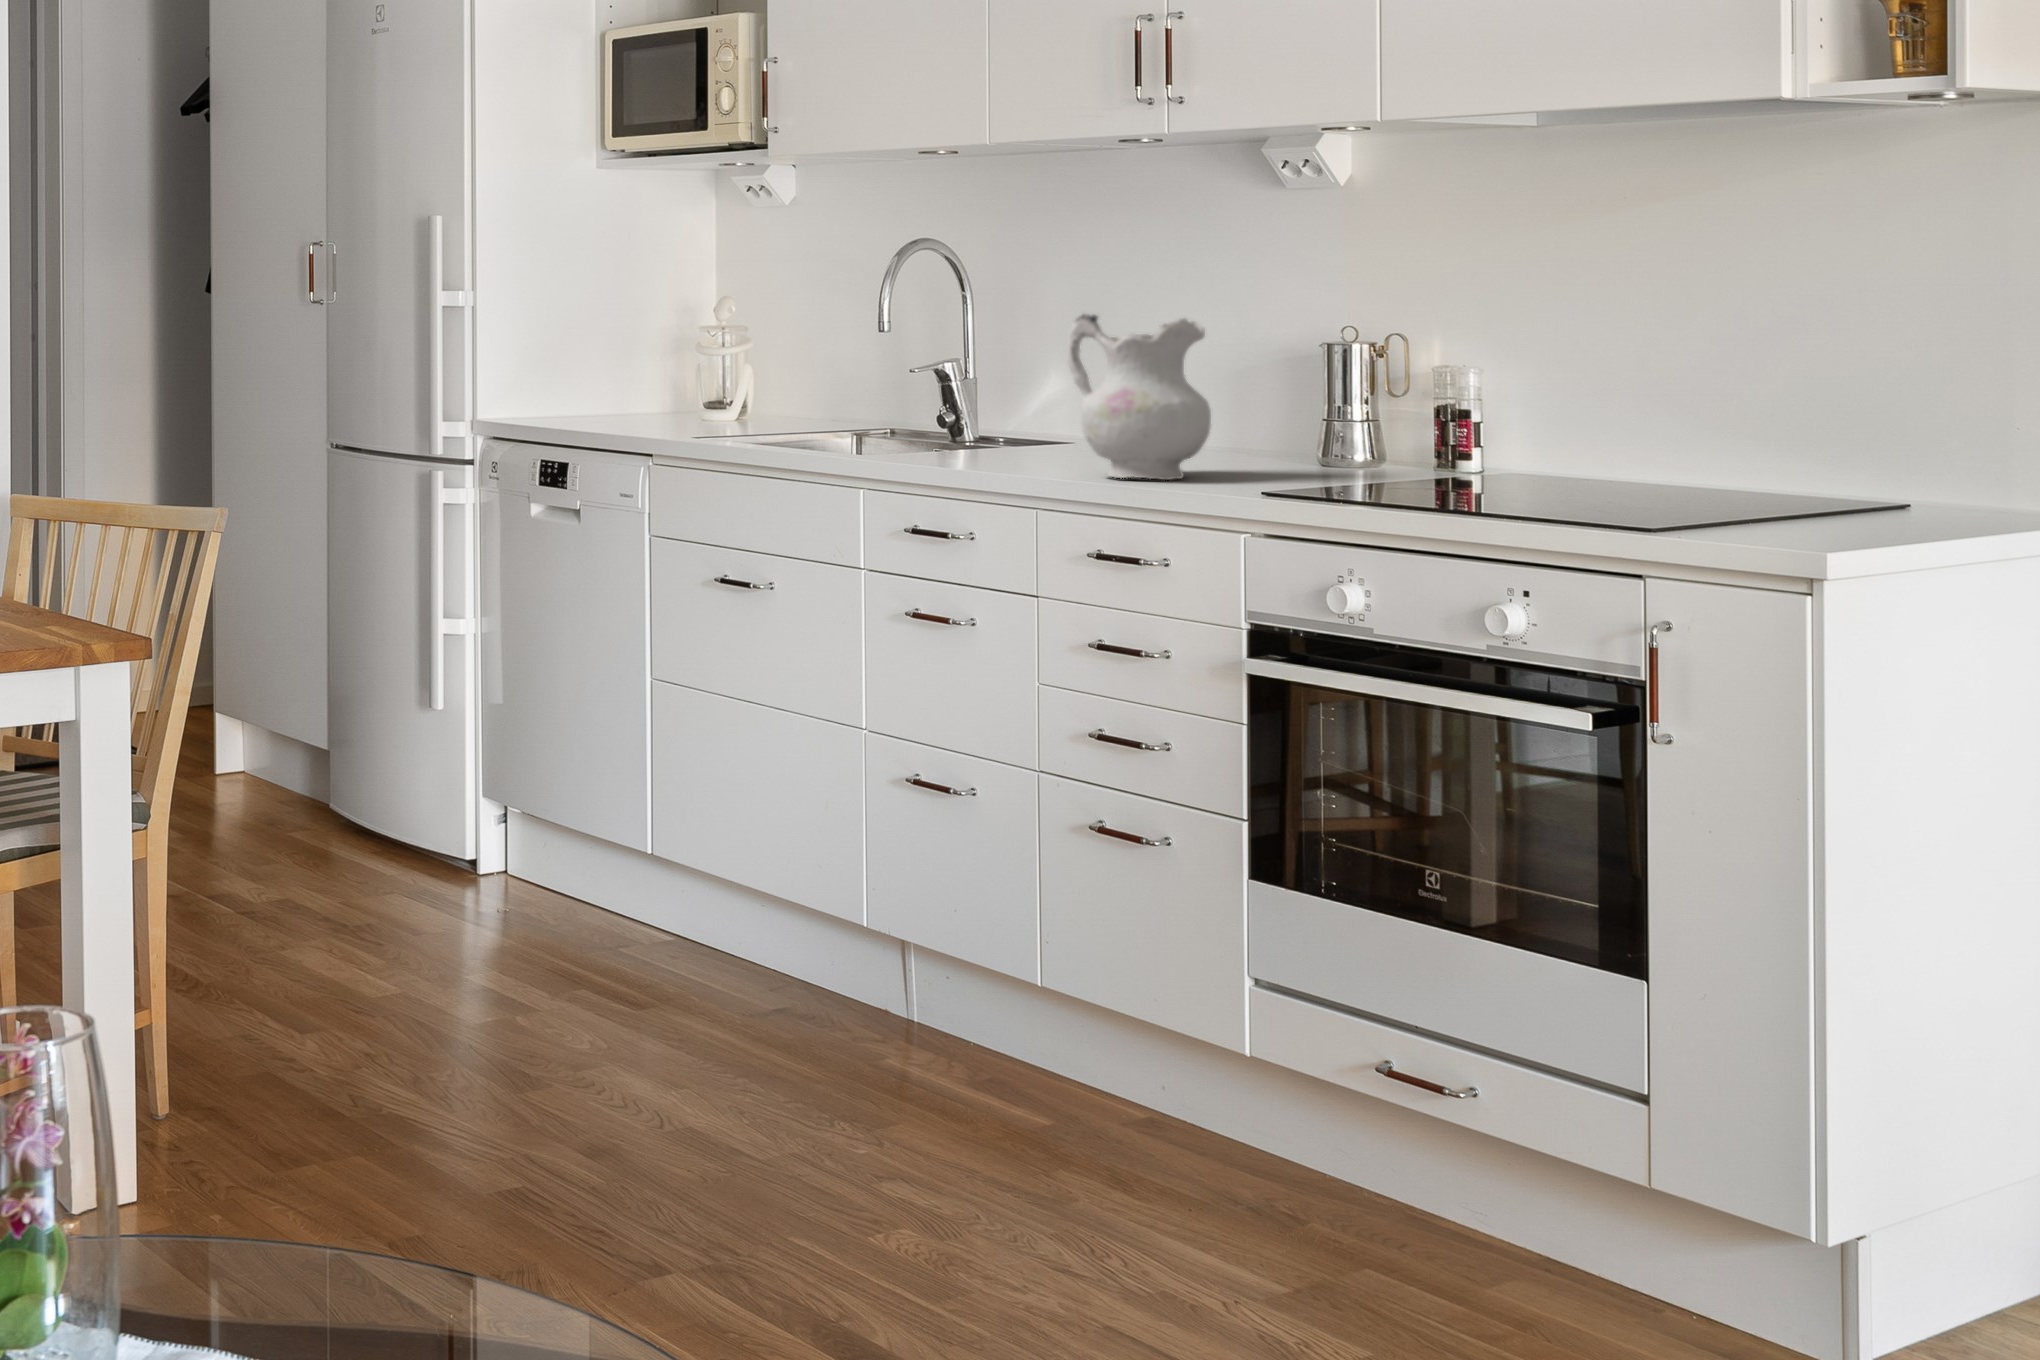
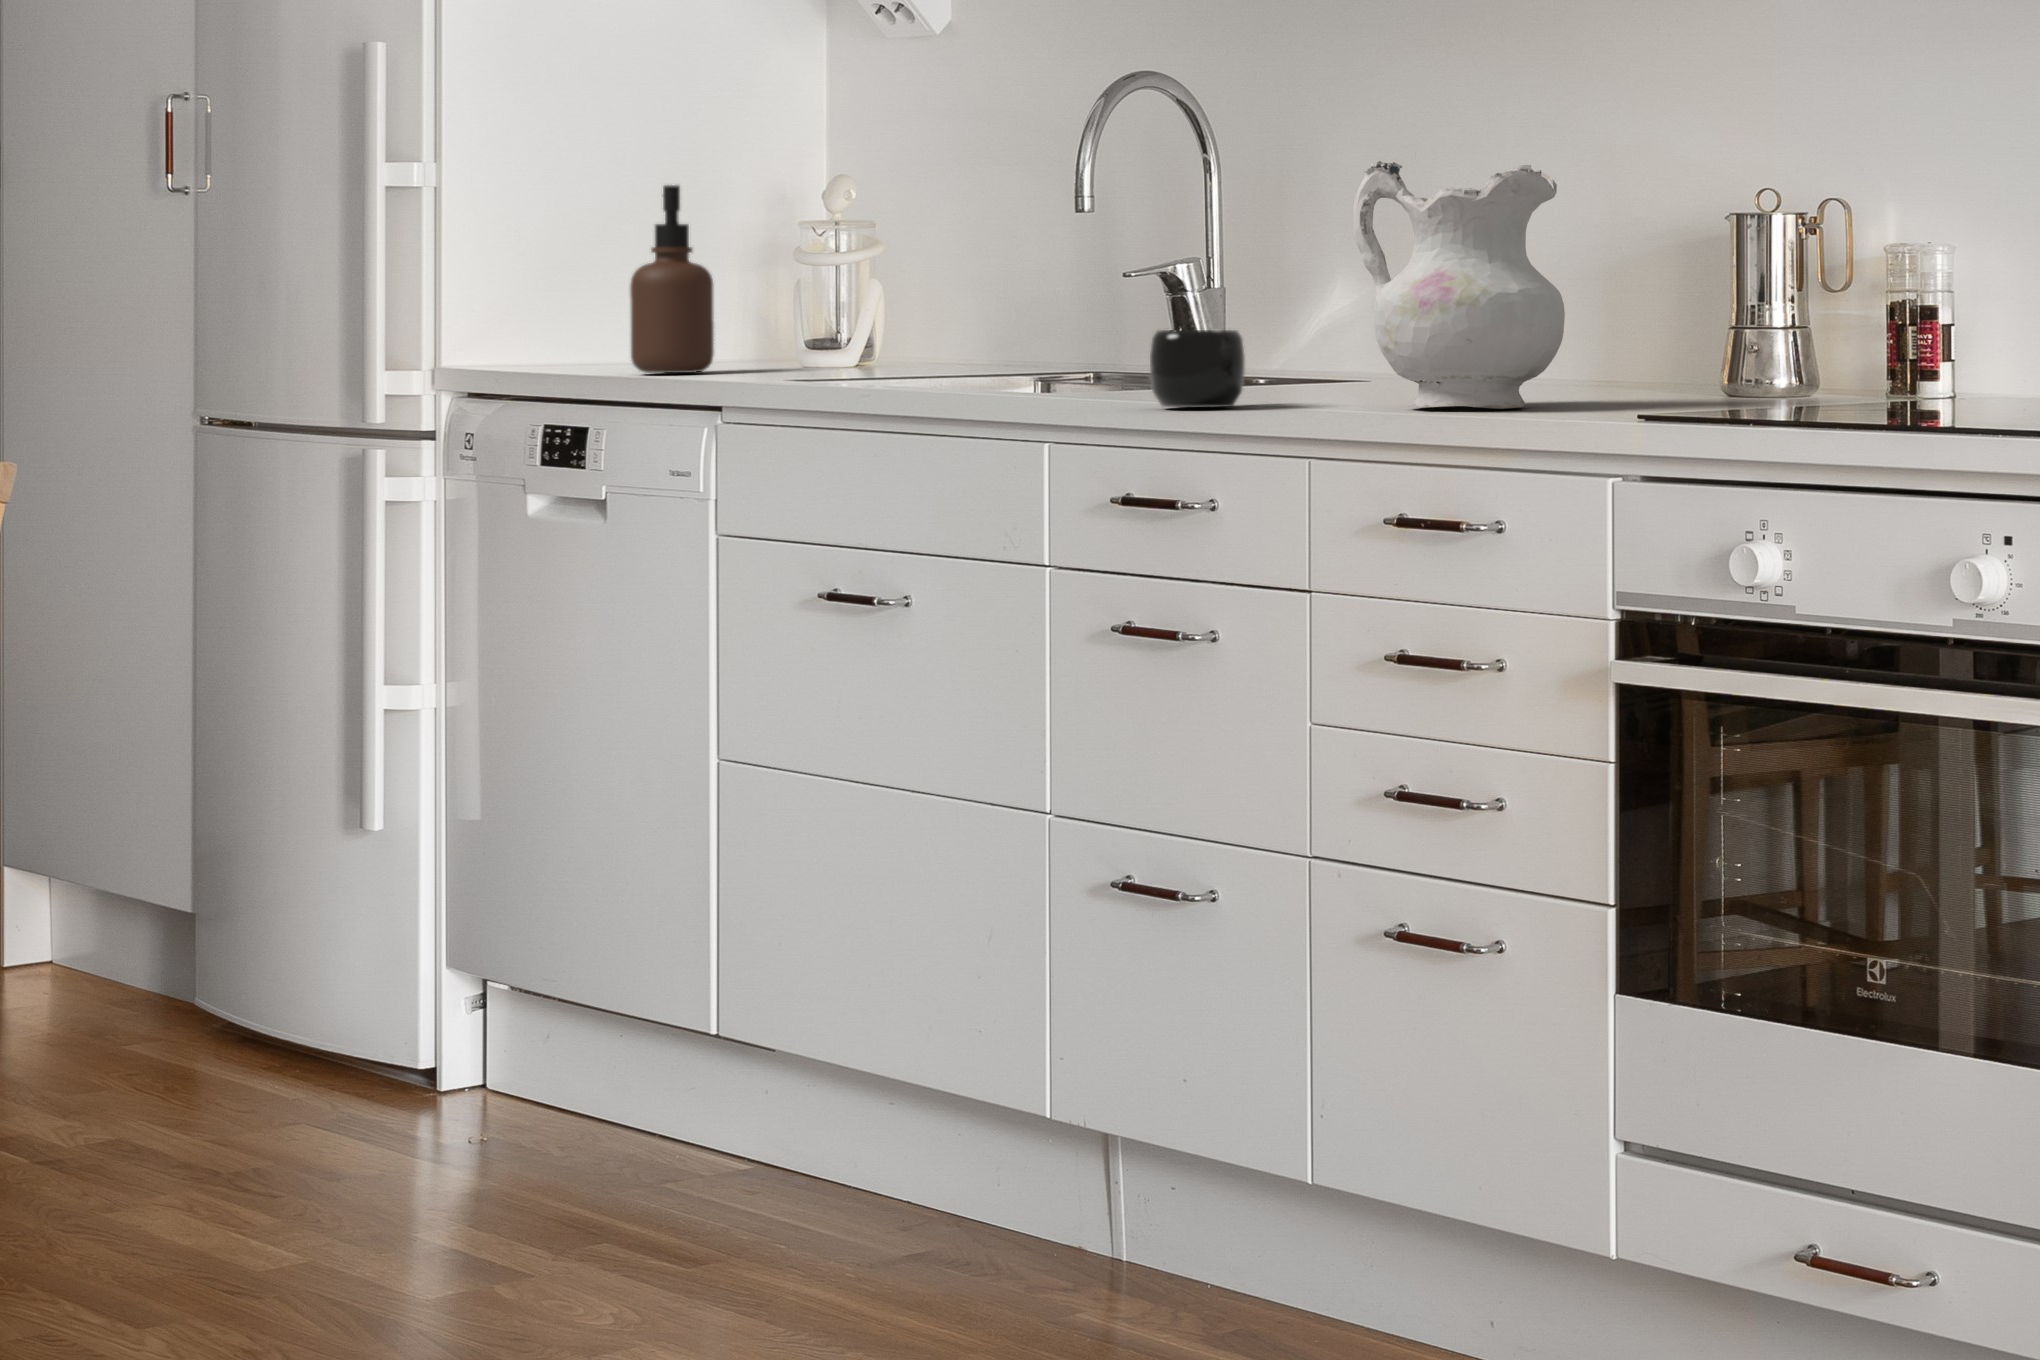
soap dispenser: none [593,303,645,424] -> present [630,185,714,373]
mug: none [932,421,994,474] -> present [1150,330,1245,408]

